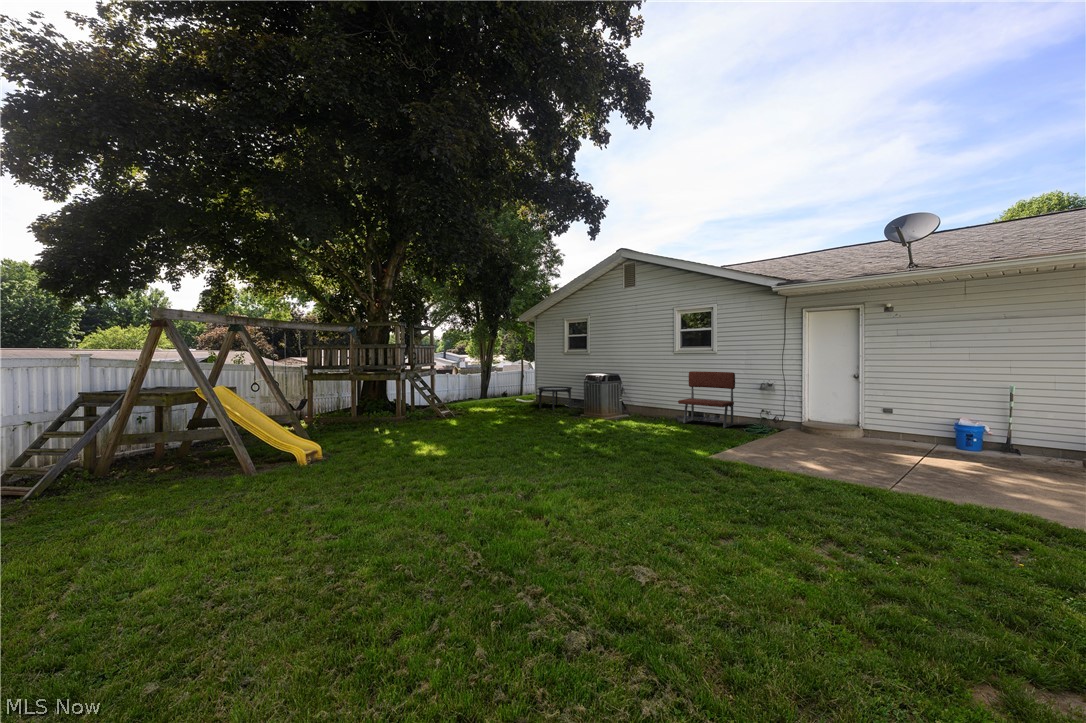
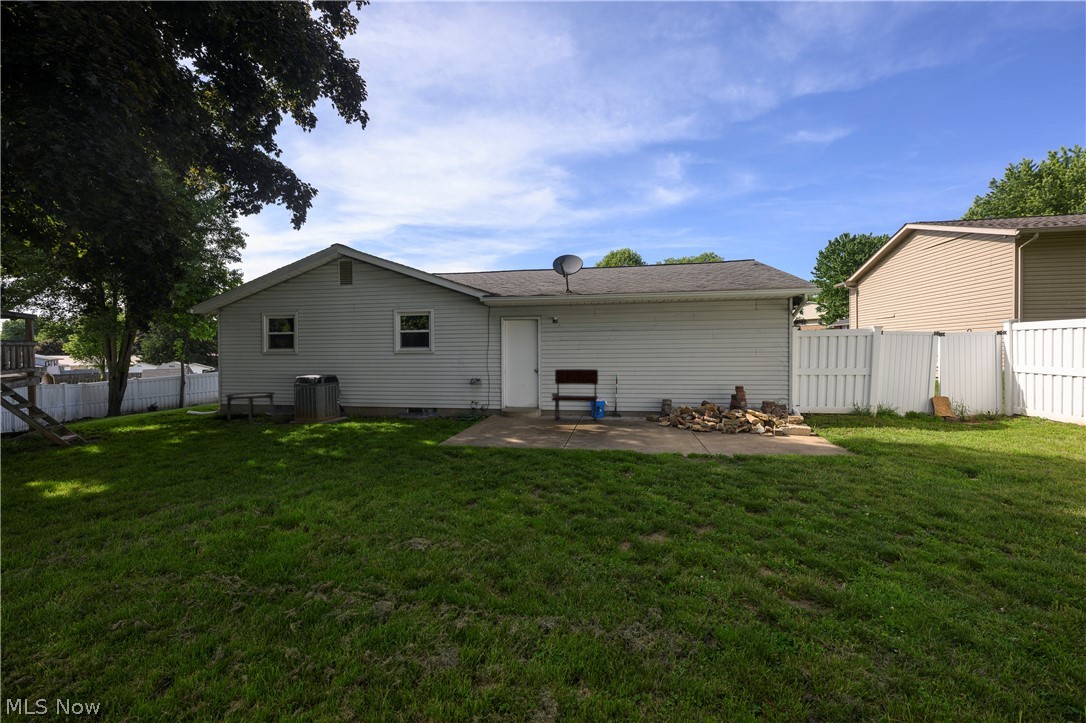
bench: present [678,371,735,428] -> present [552,369,598,420]

